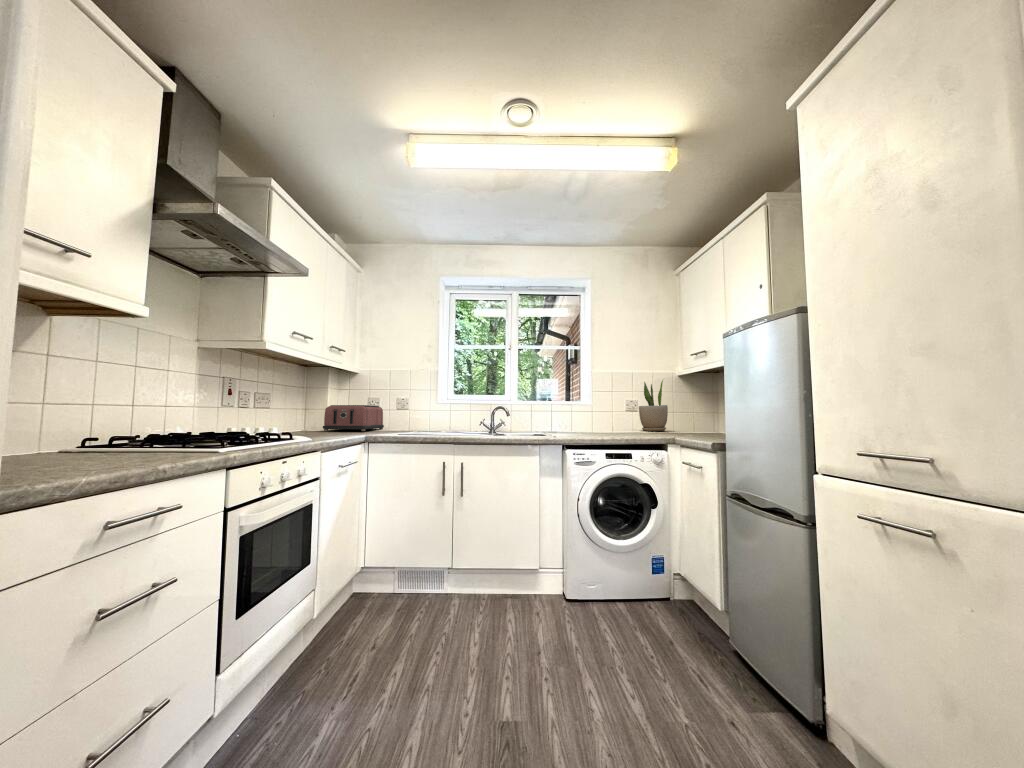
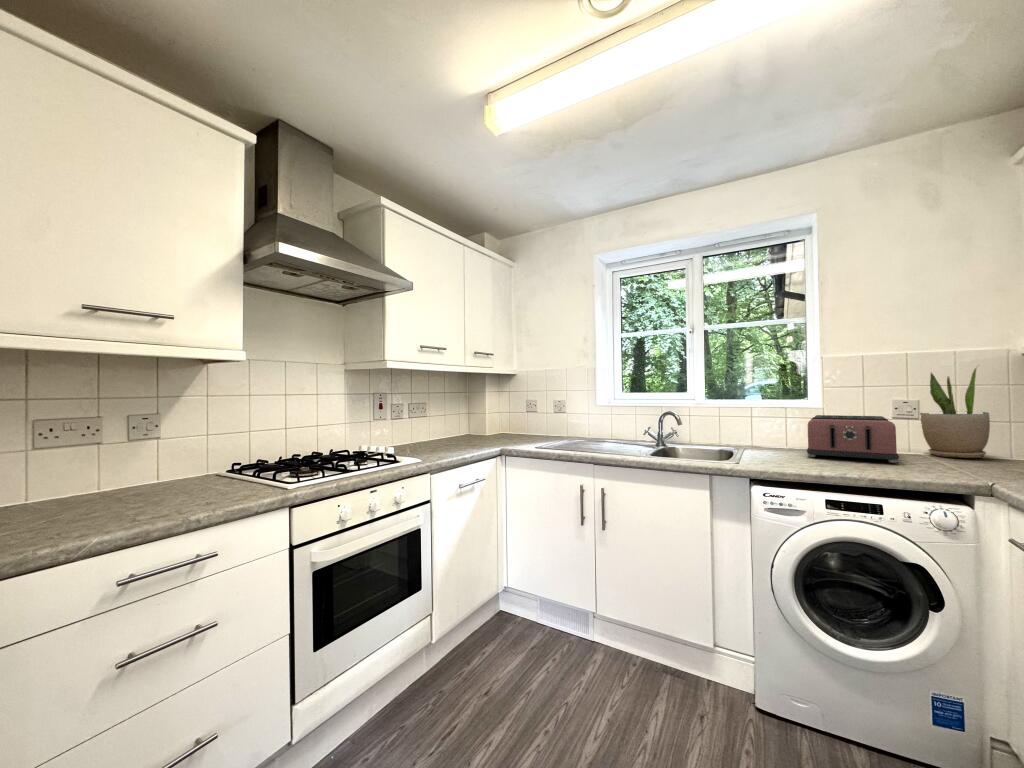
toaster: present [323,405,384,431] -> present [807,415,899,463]

